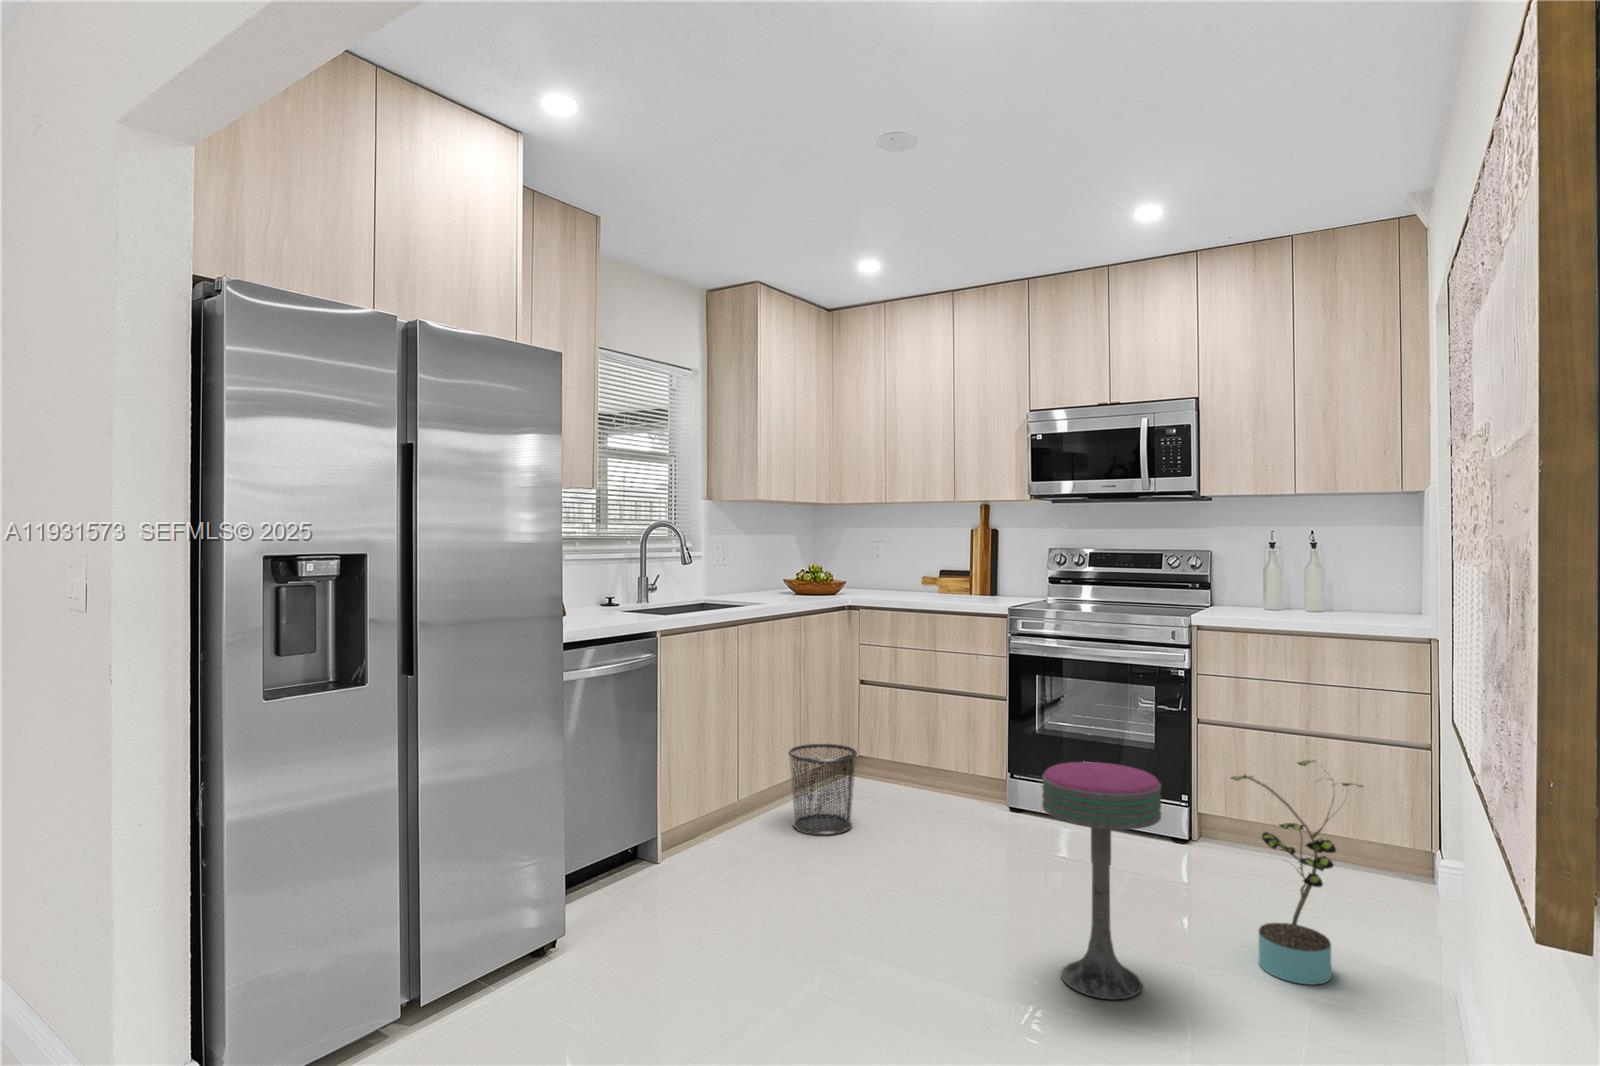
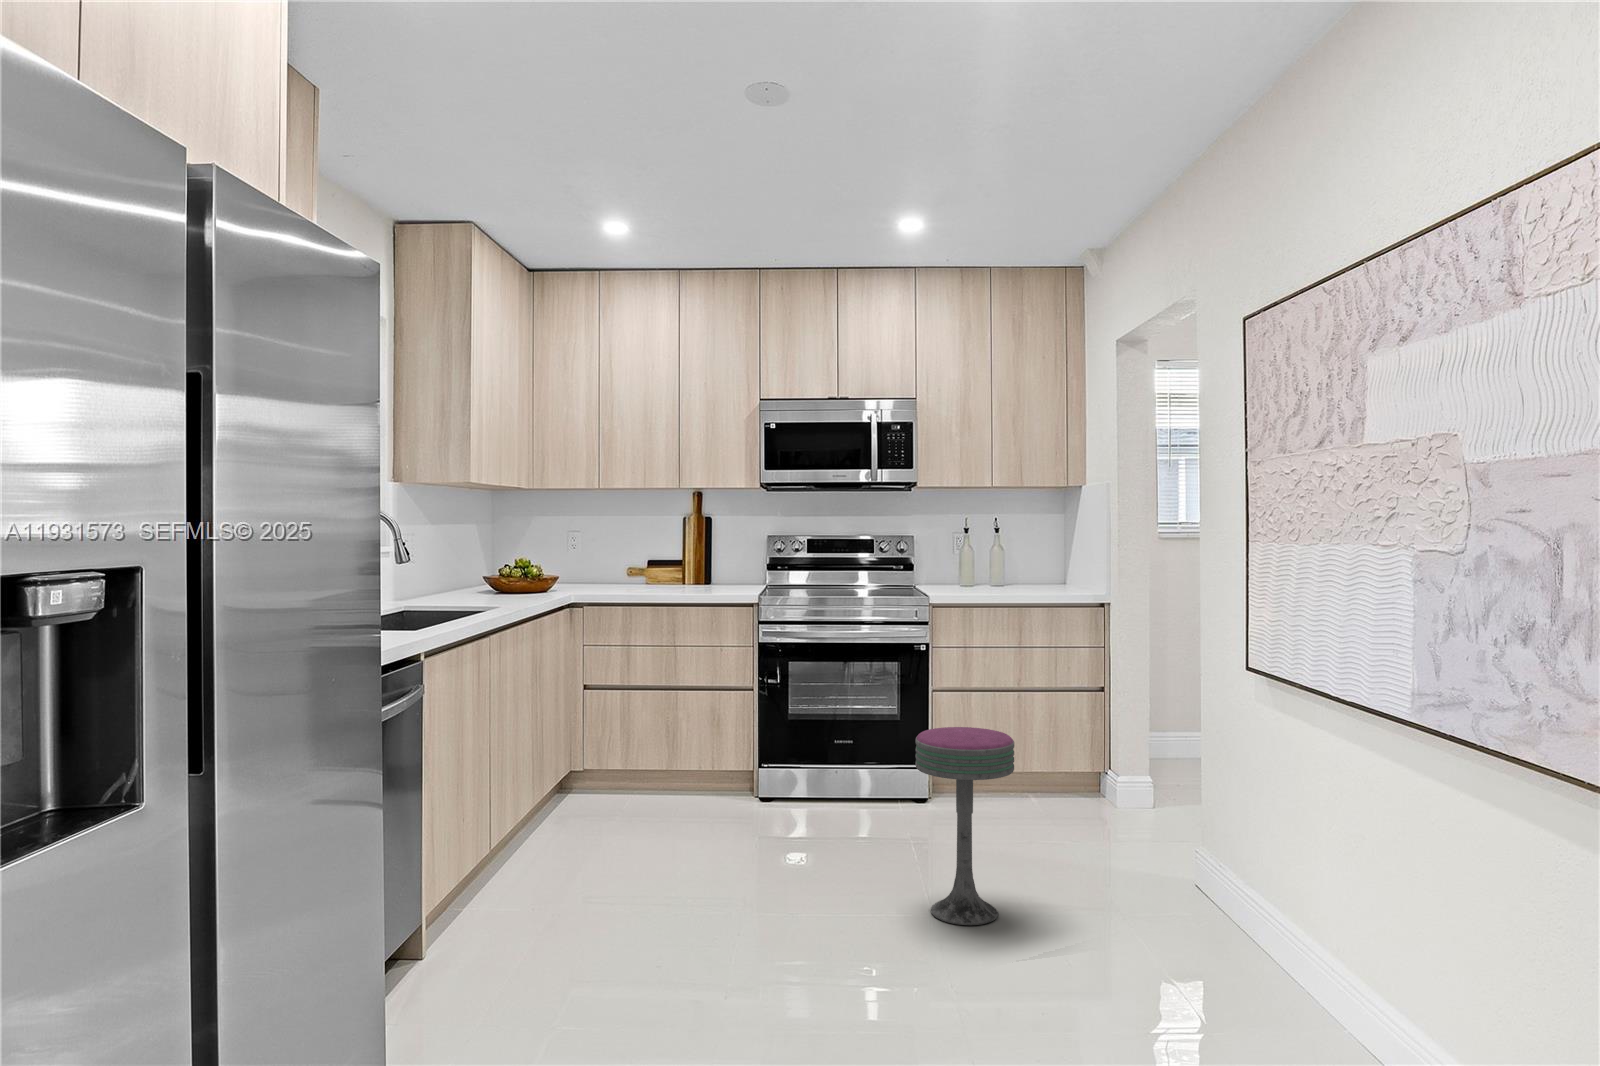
waste bin: present [788,744,857,835] -> none [562,750,639,847]
potted plant: present [1231,760,1363,985] -> none [1027,707,1127,884]

